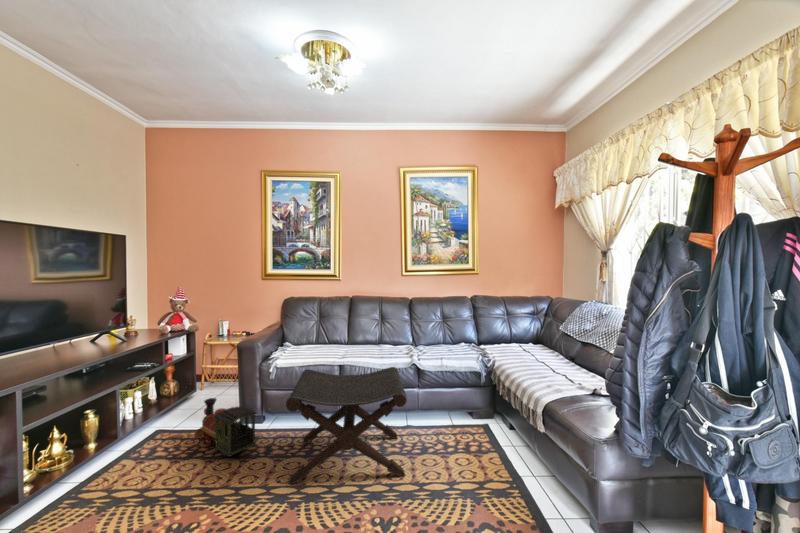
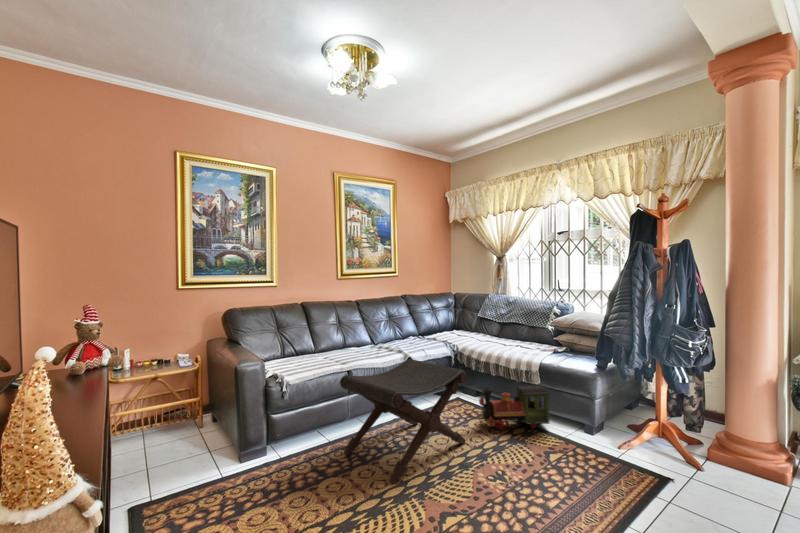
toy train: present [195,398,256,457] -> present [478,386,549,430]

